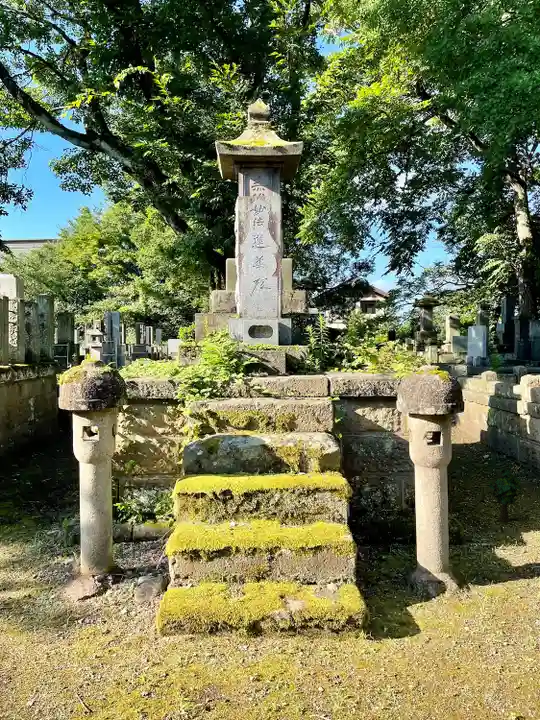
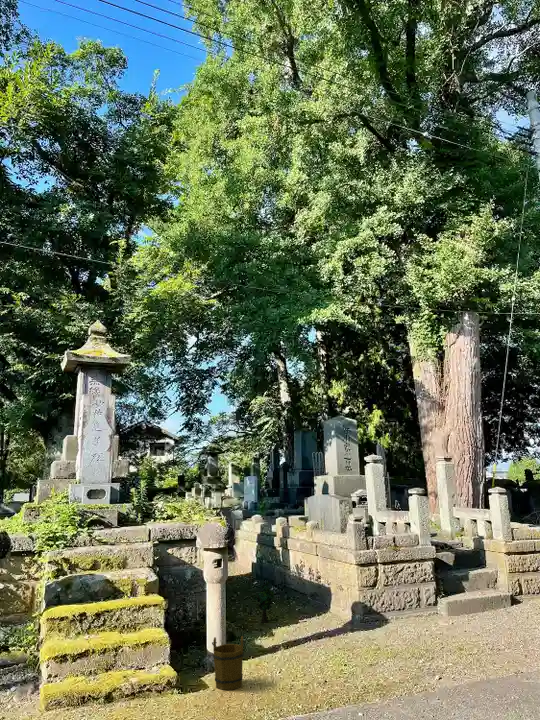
bucket: none [424,553,483,642] -> present [212,636,245,690]

